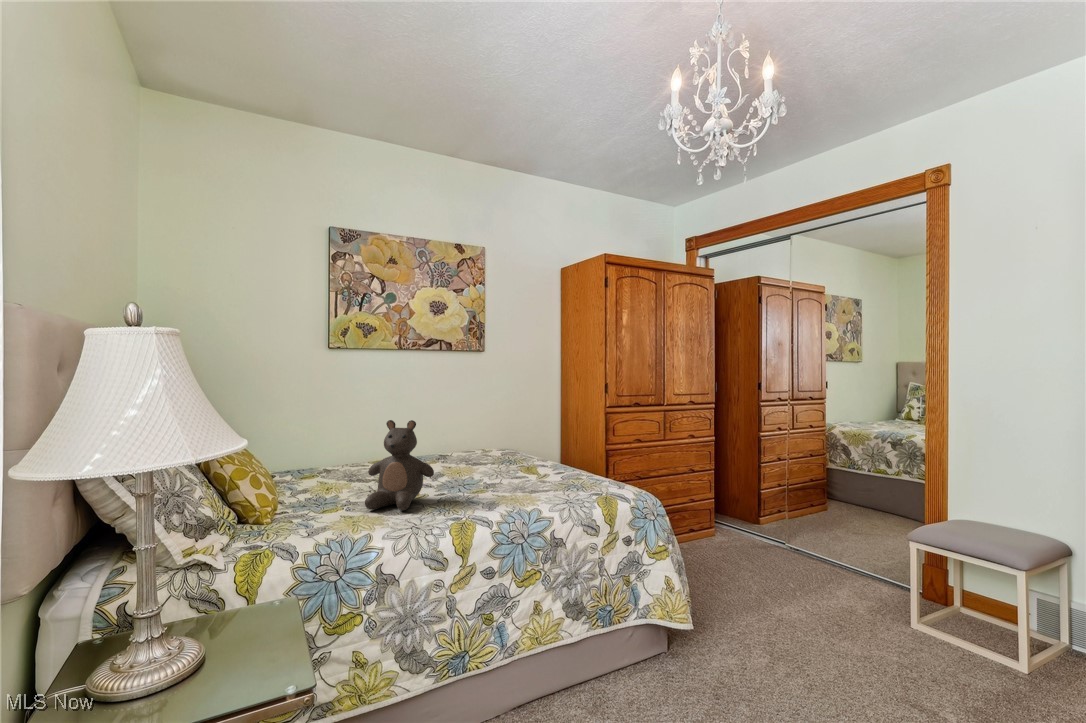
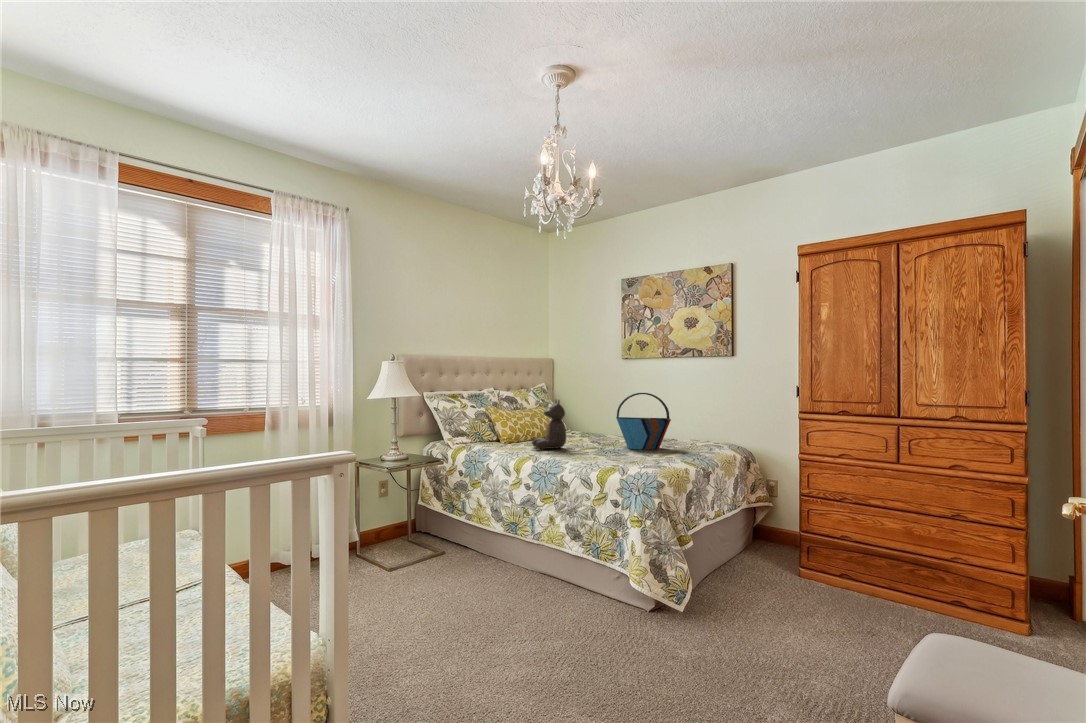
tote bag: none [429,399,489,477] -> present [616,393,671,450]

